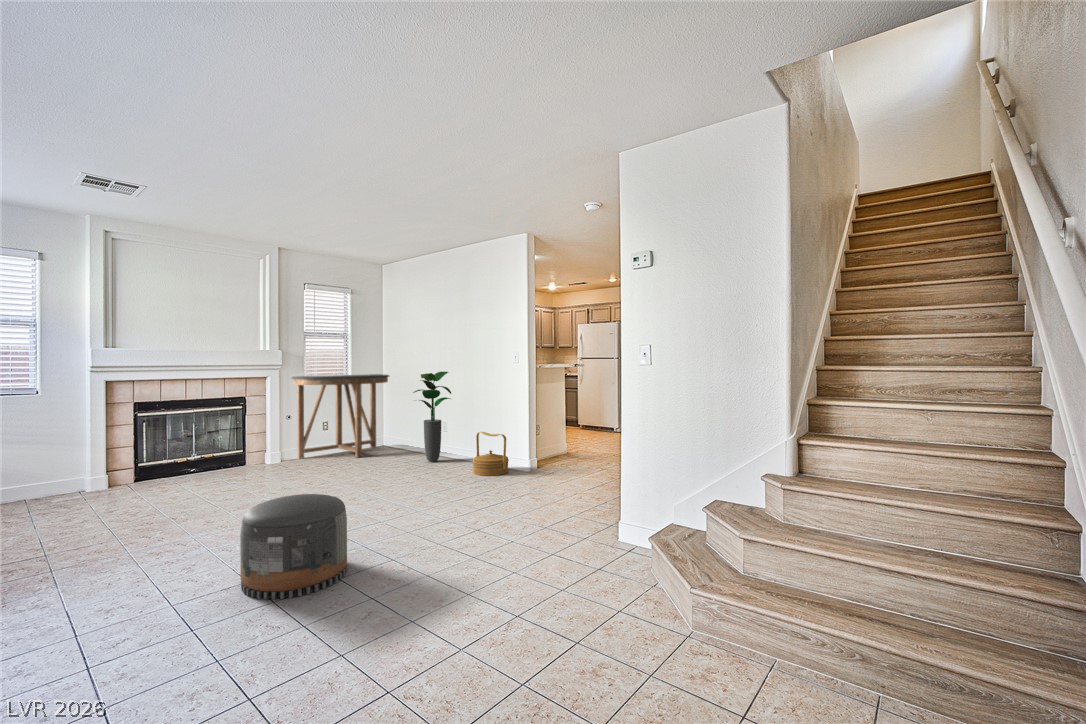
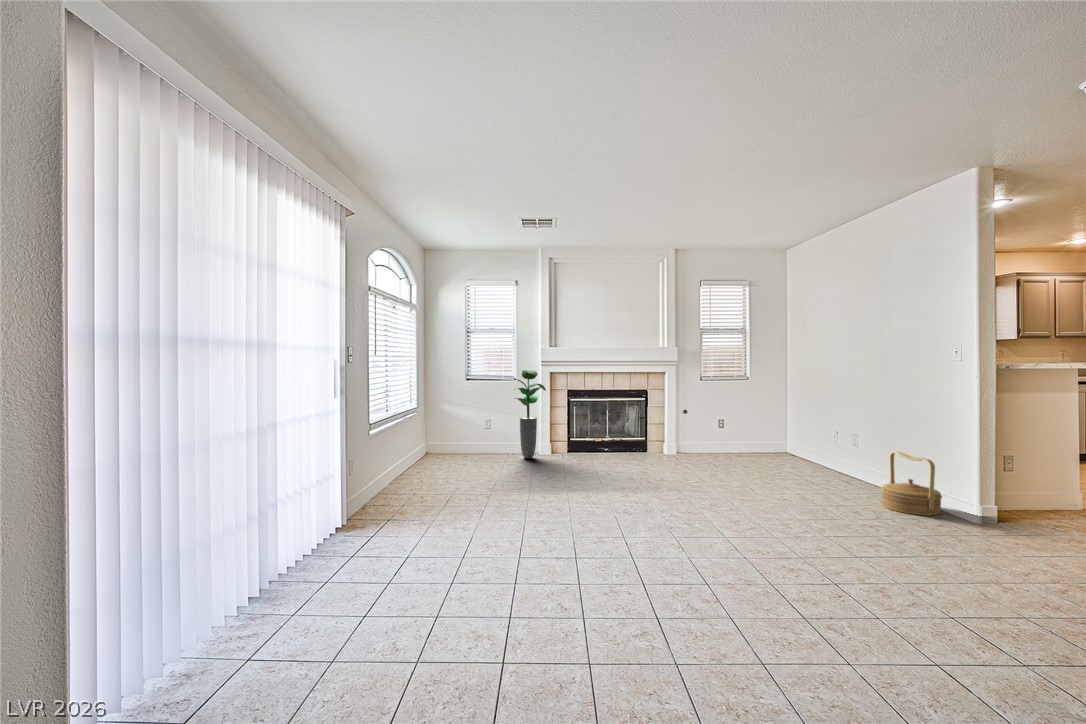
potted plant: present [413,372,451,462] -> present [511,370,546,459]
console table: present [292,374,389,459] -> none [687,372,791,461]
pouf: present [240,494,347,599] -> none [562,485,657,587]

